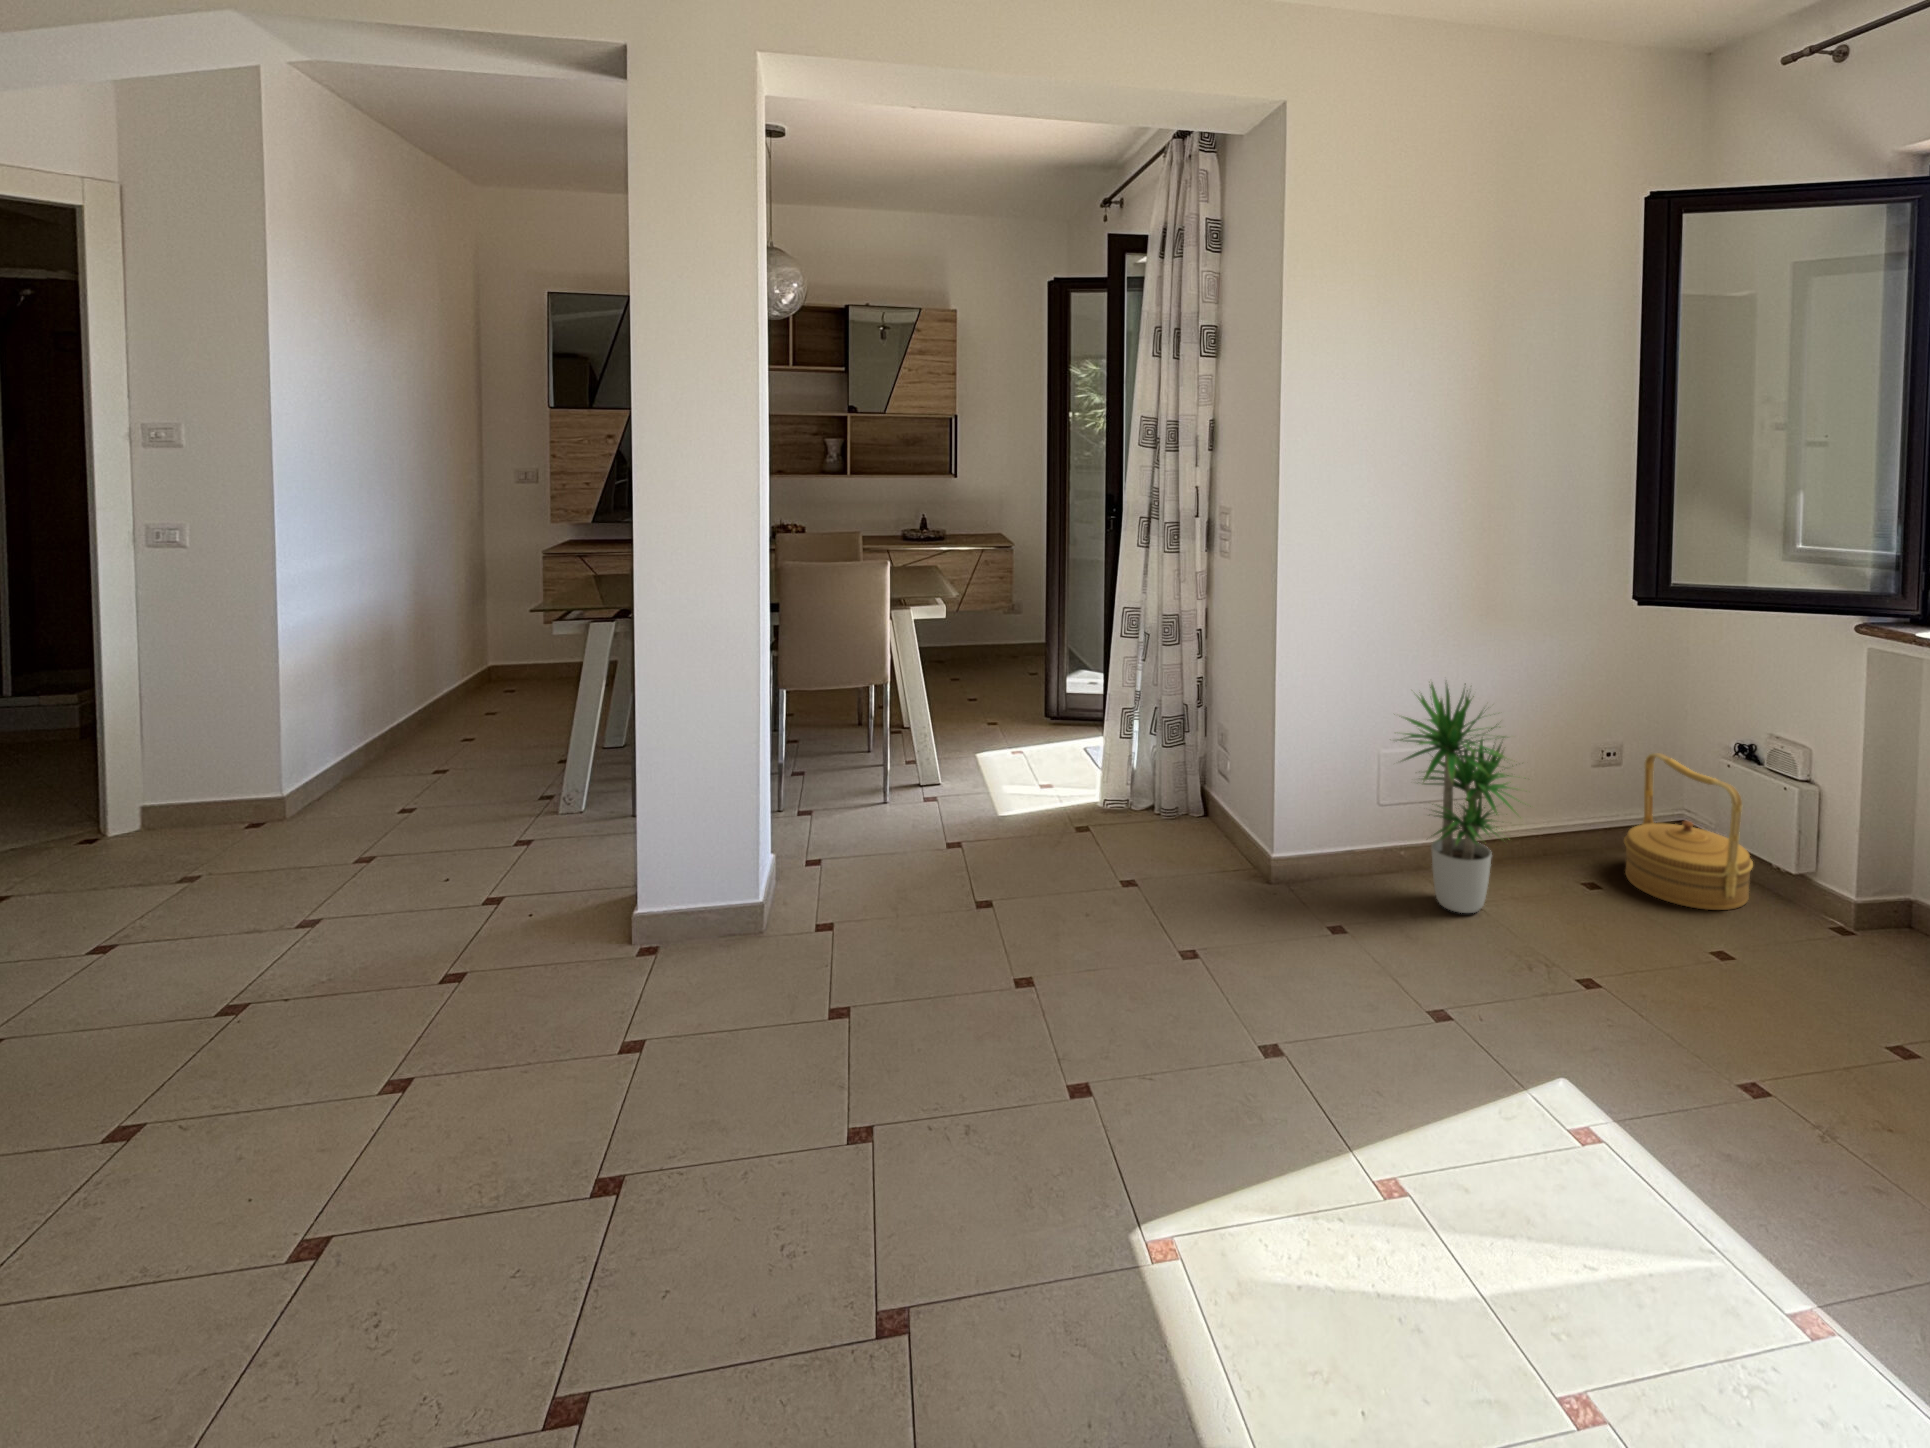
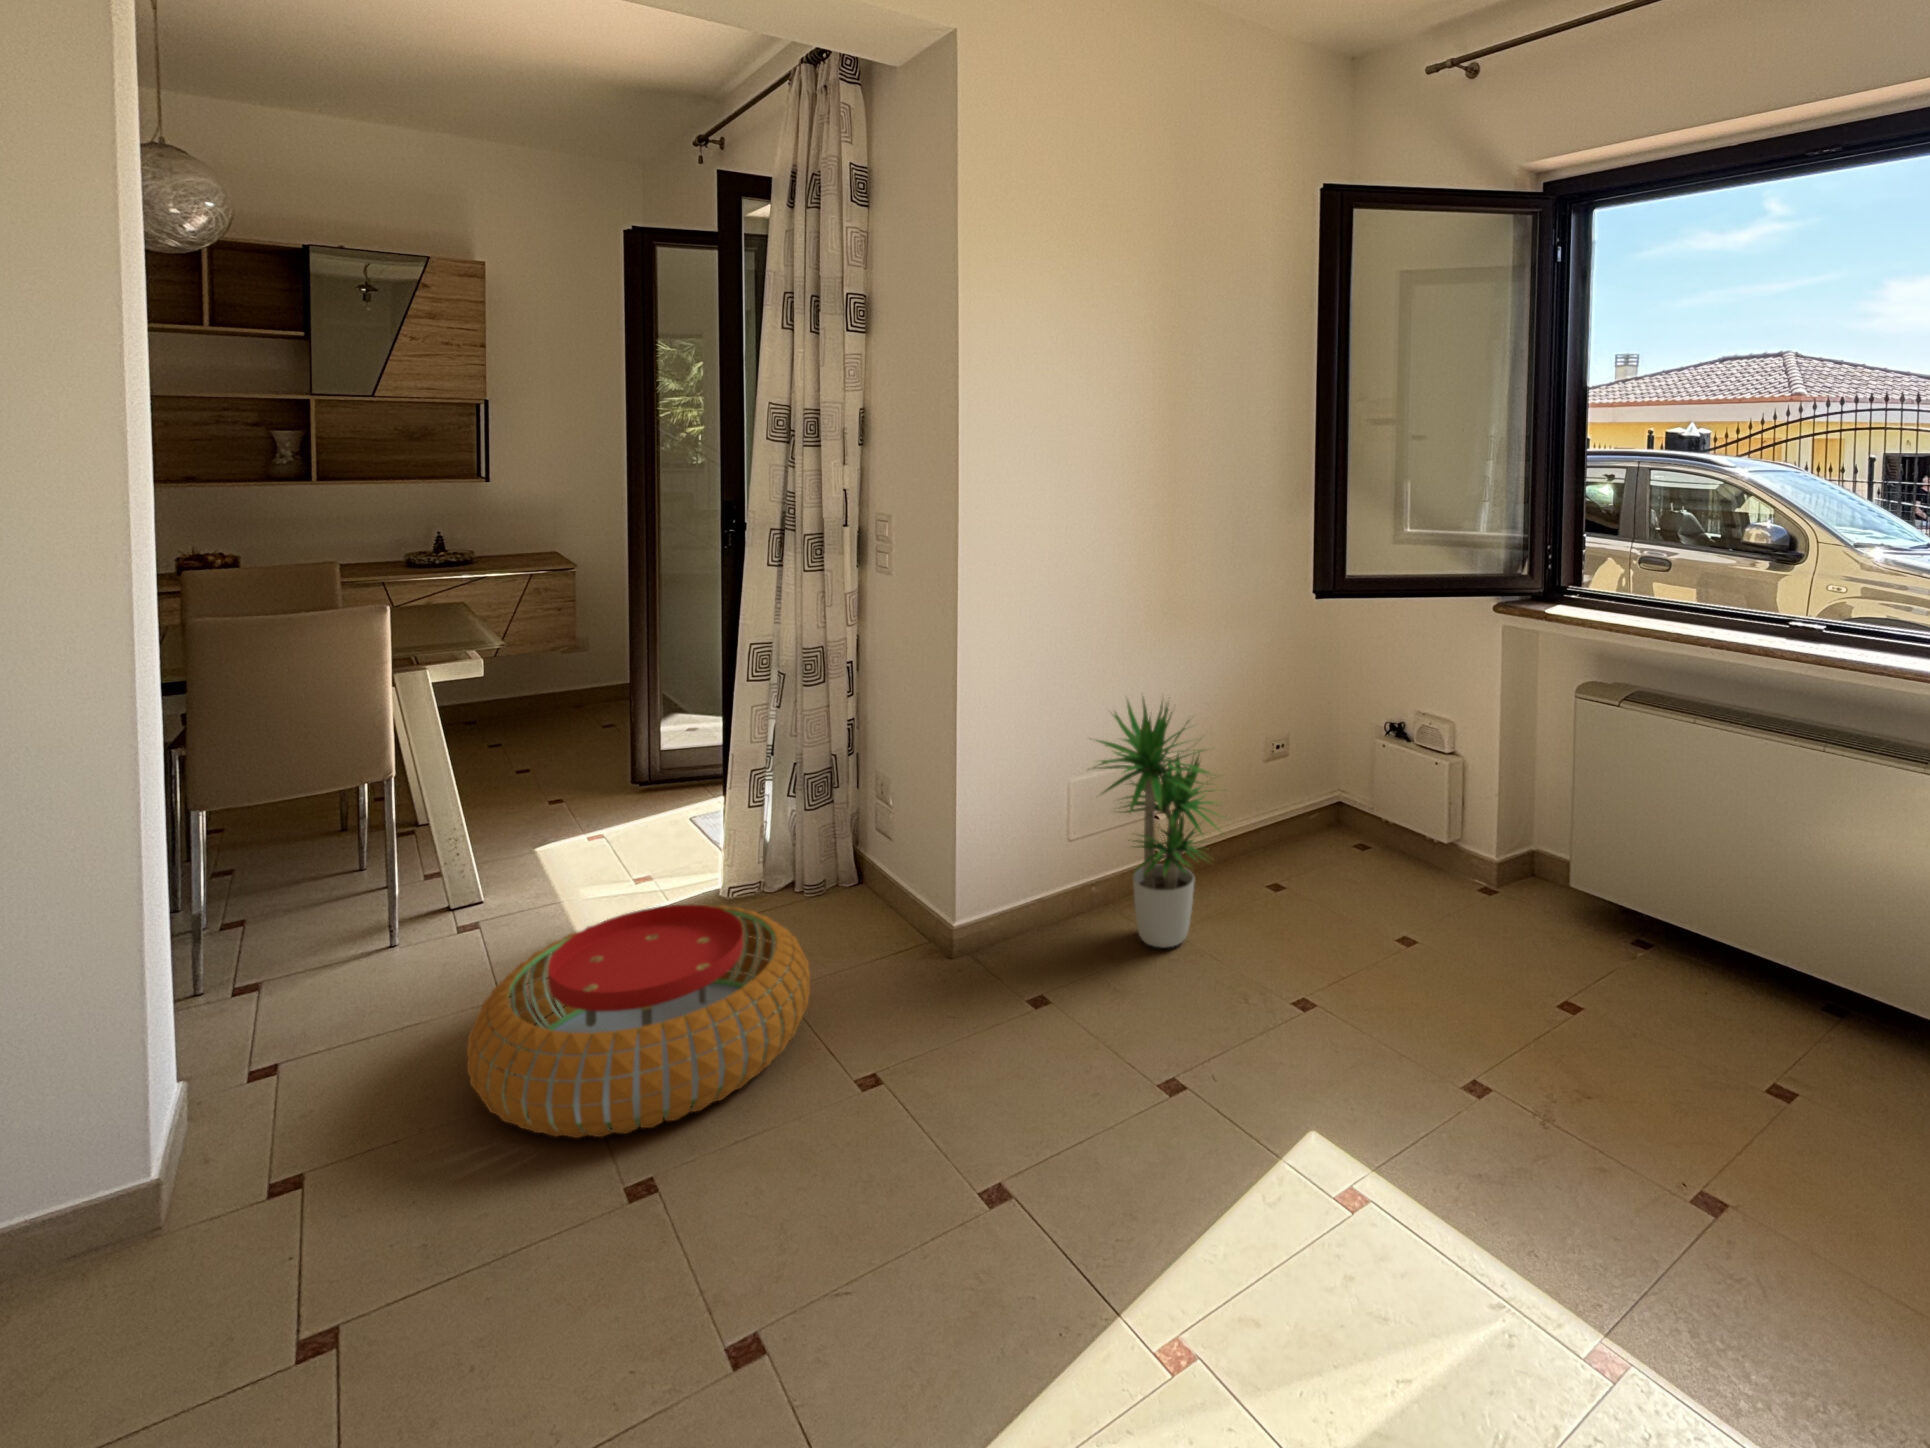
woven basket: present [1624,753,1753,910] -> none [1301,741,1412,891]
pouf: none [926,797,1151,945] -> present [467,905,810,1138]

